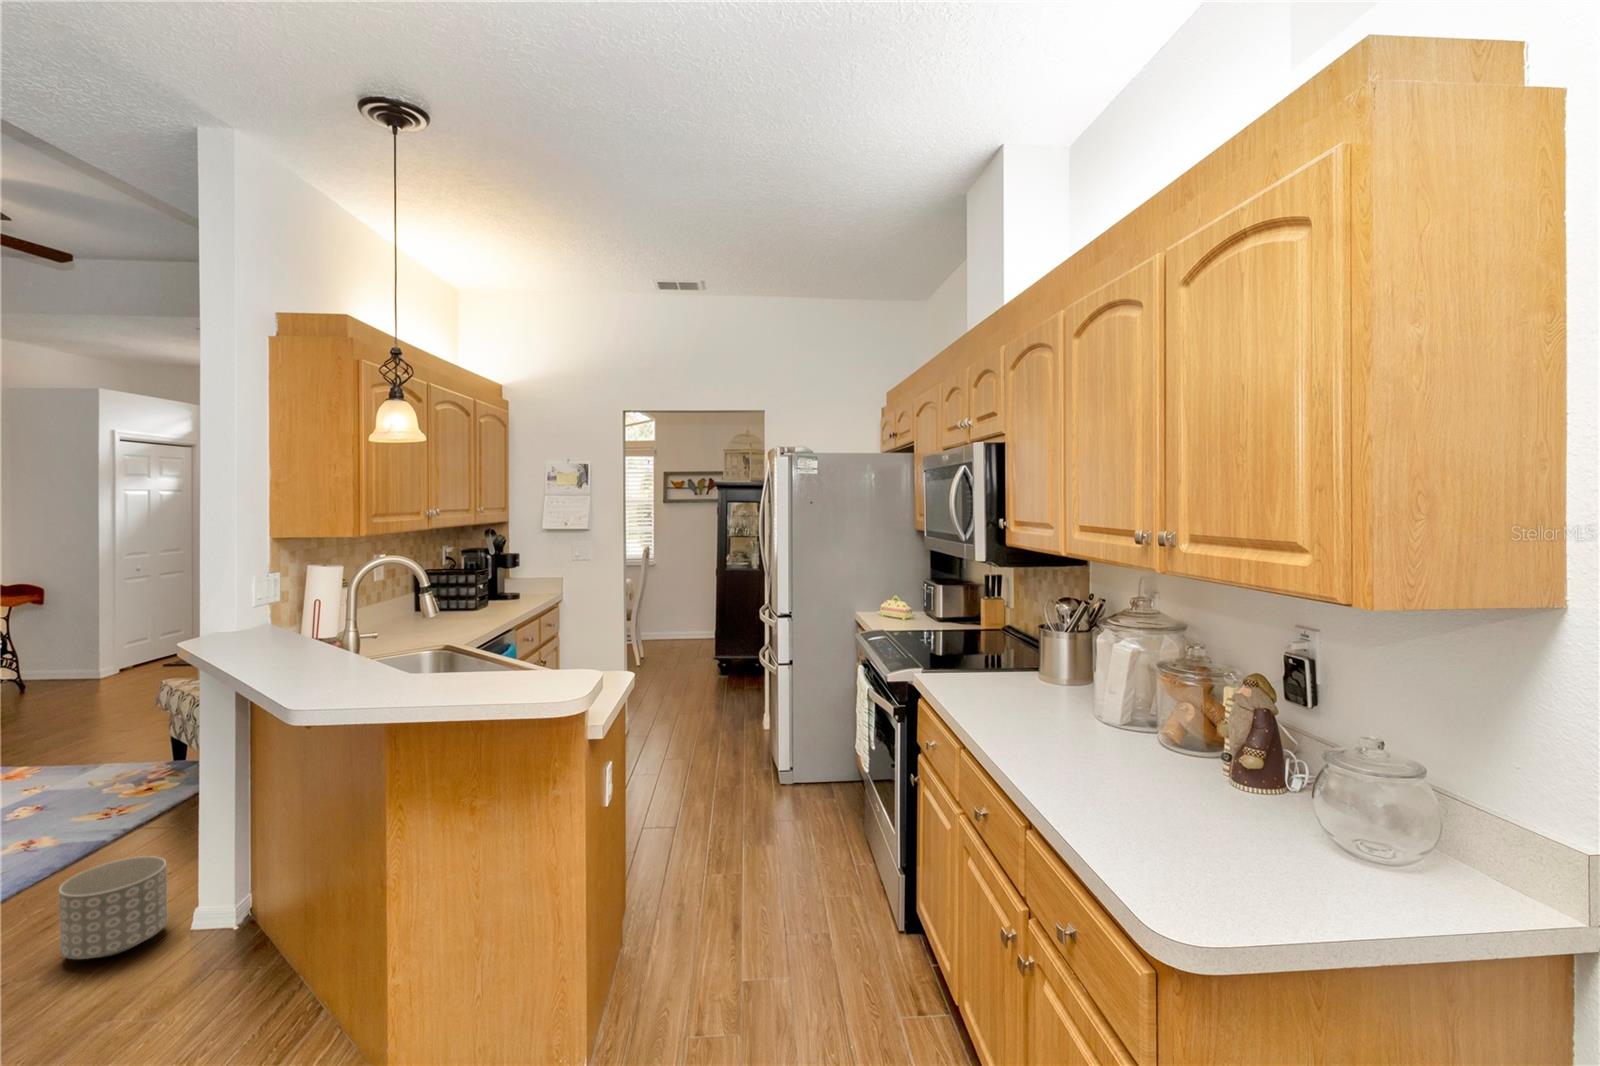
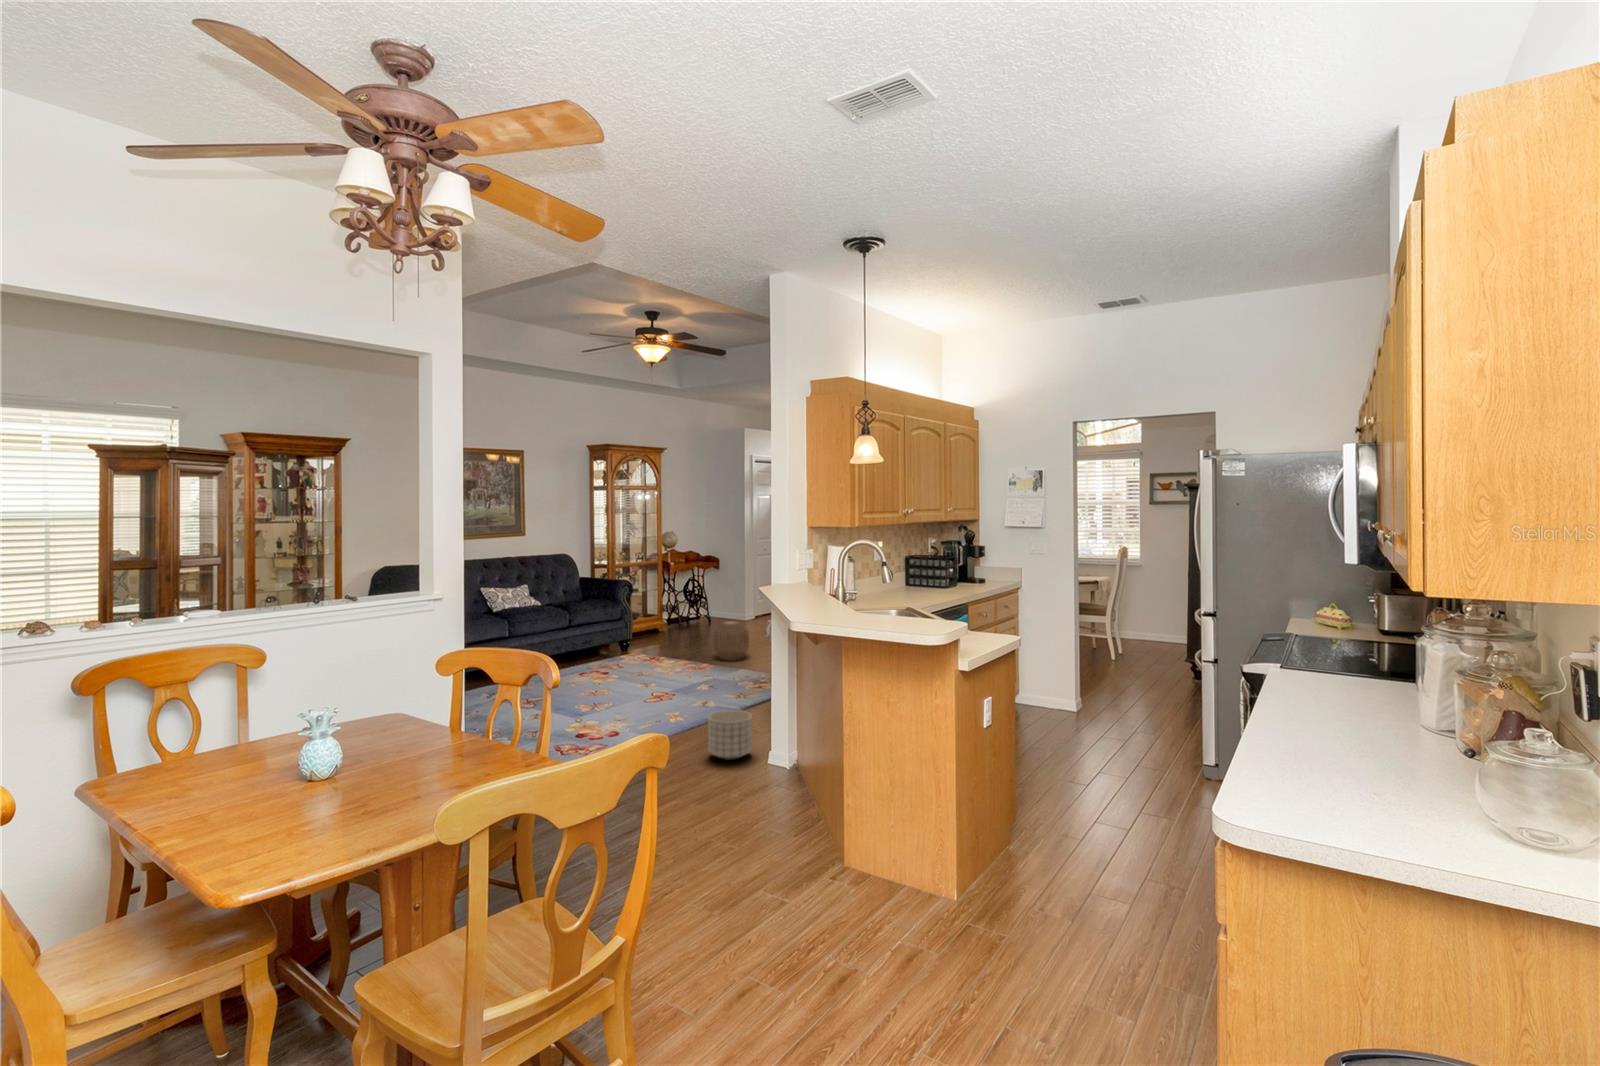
woven basket: none [35,688,119,757] -> present [713,621,749,661]

